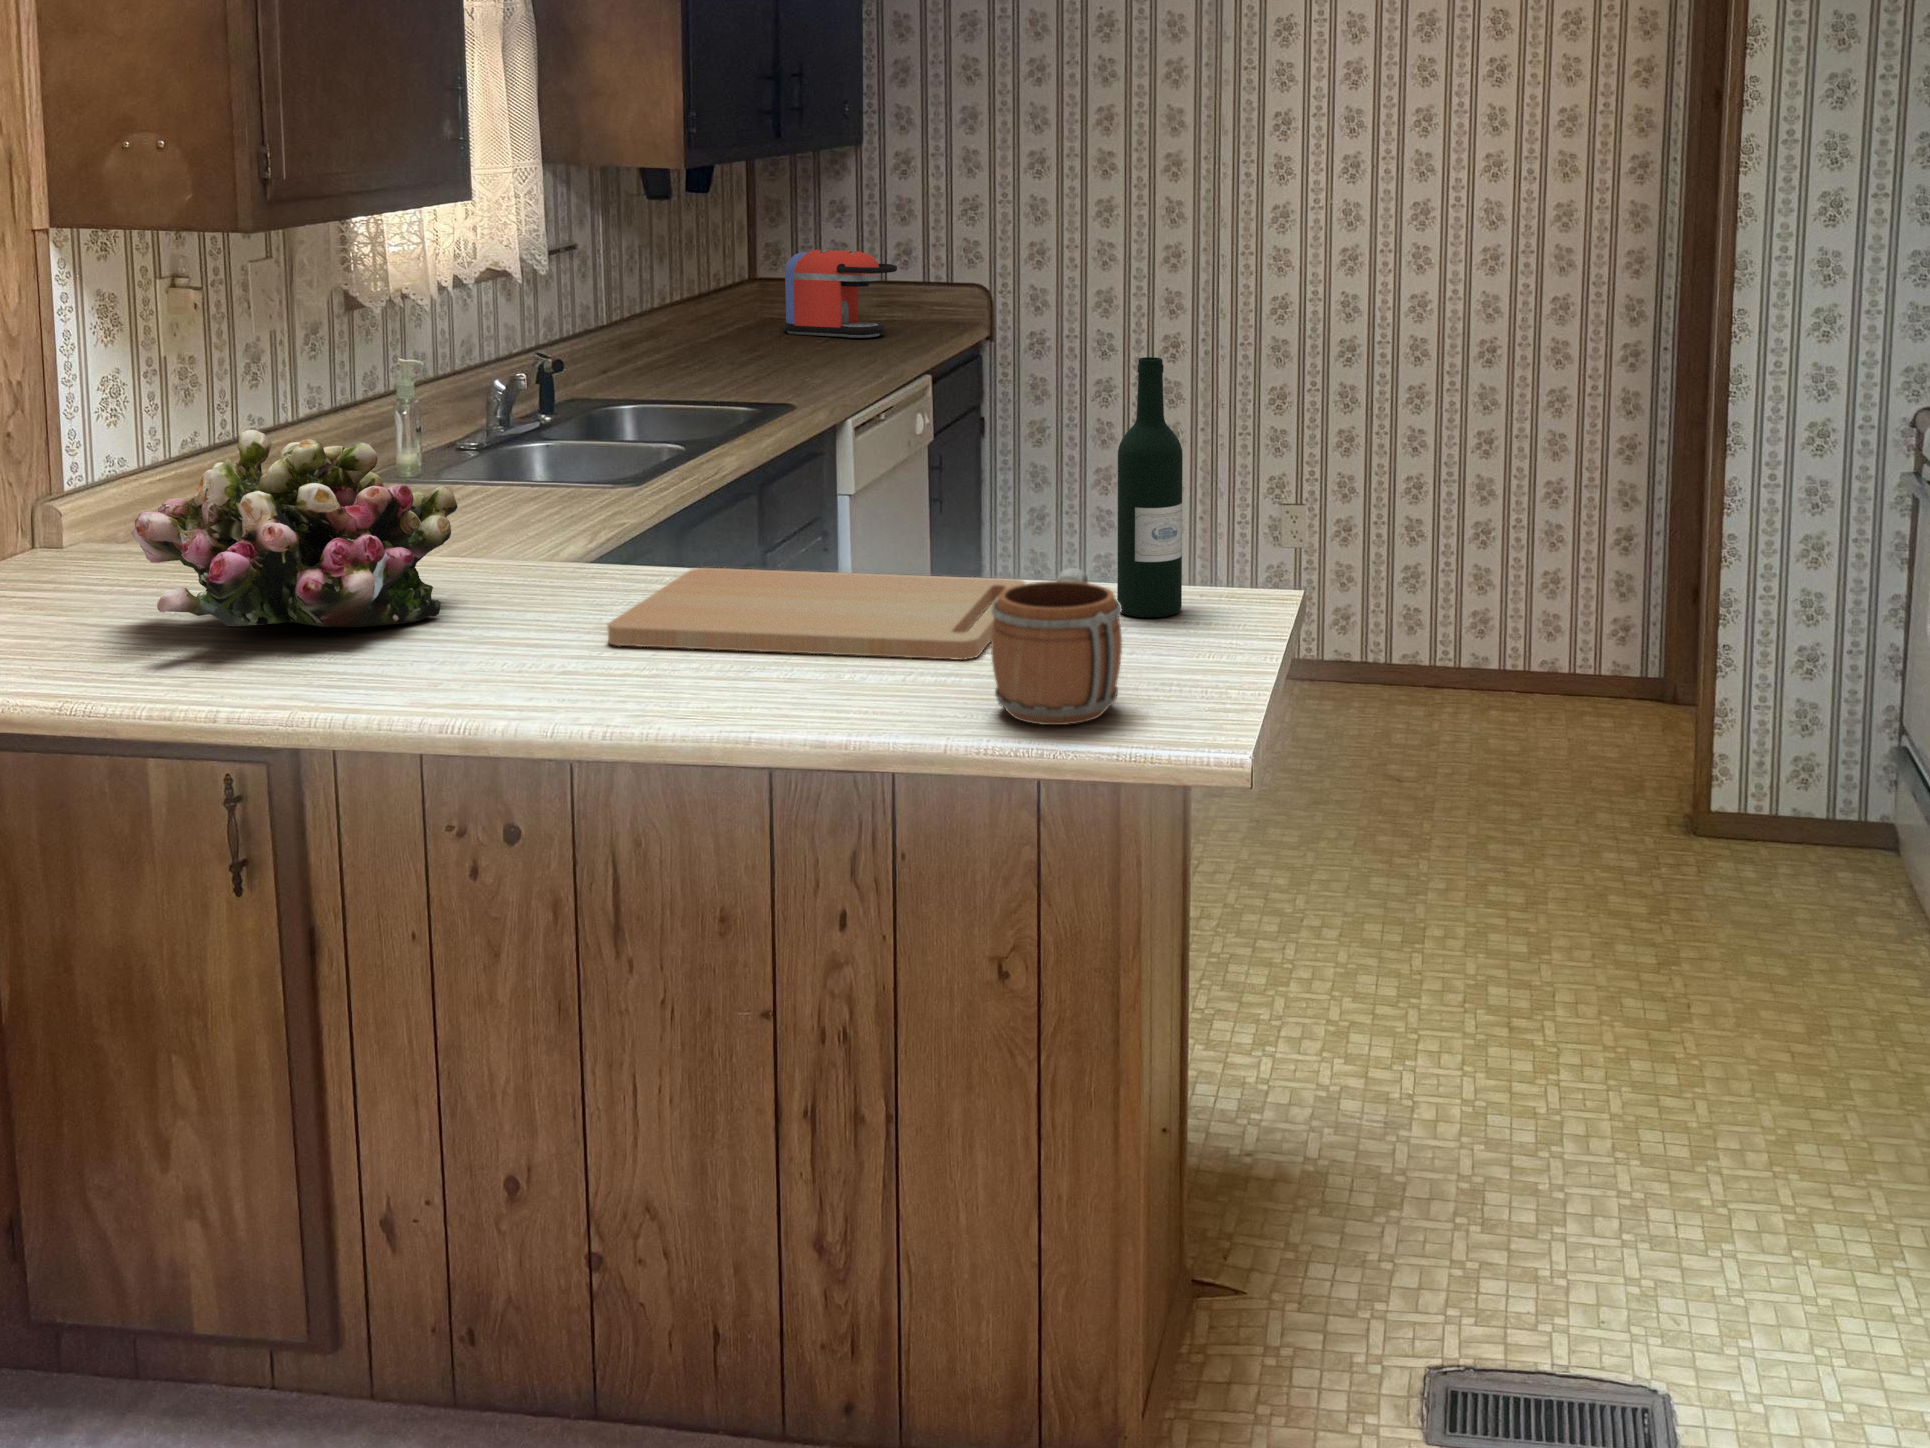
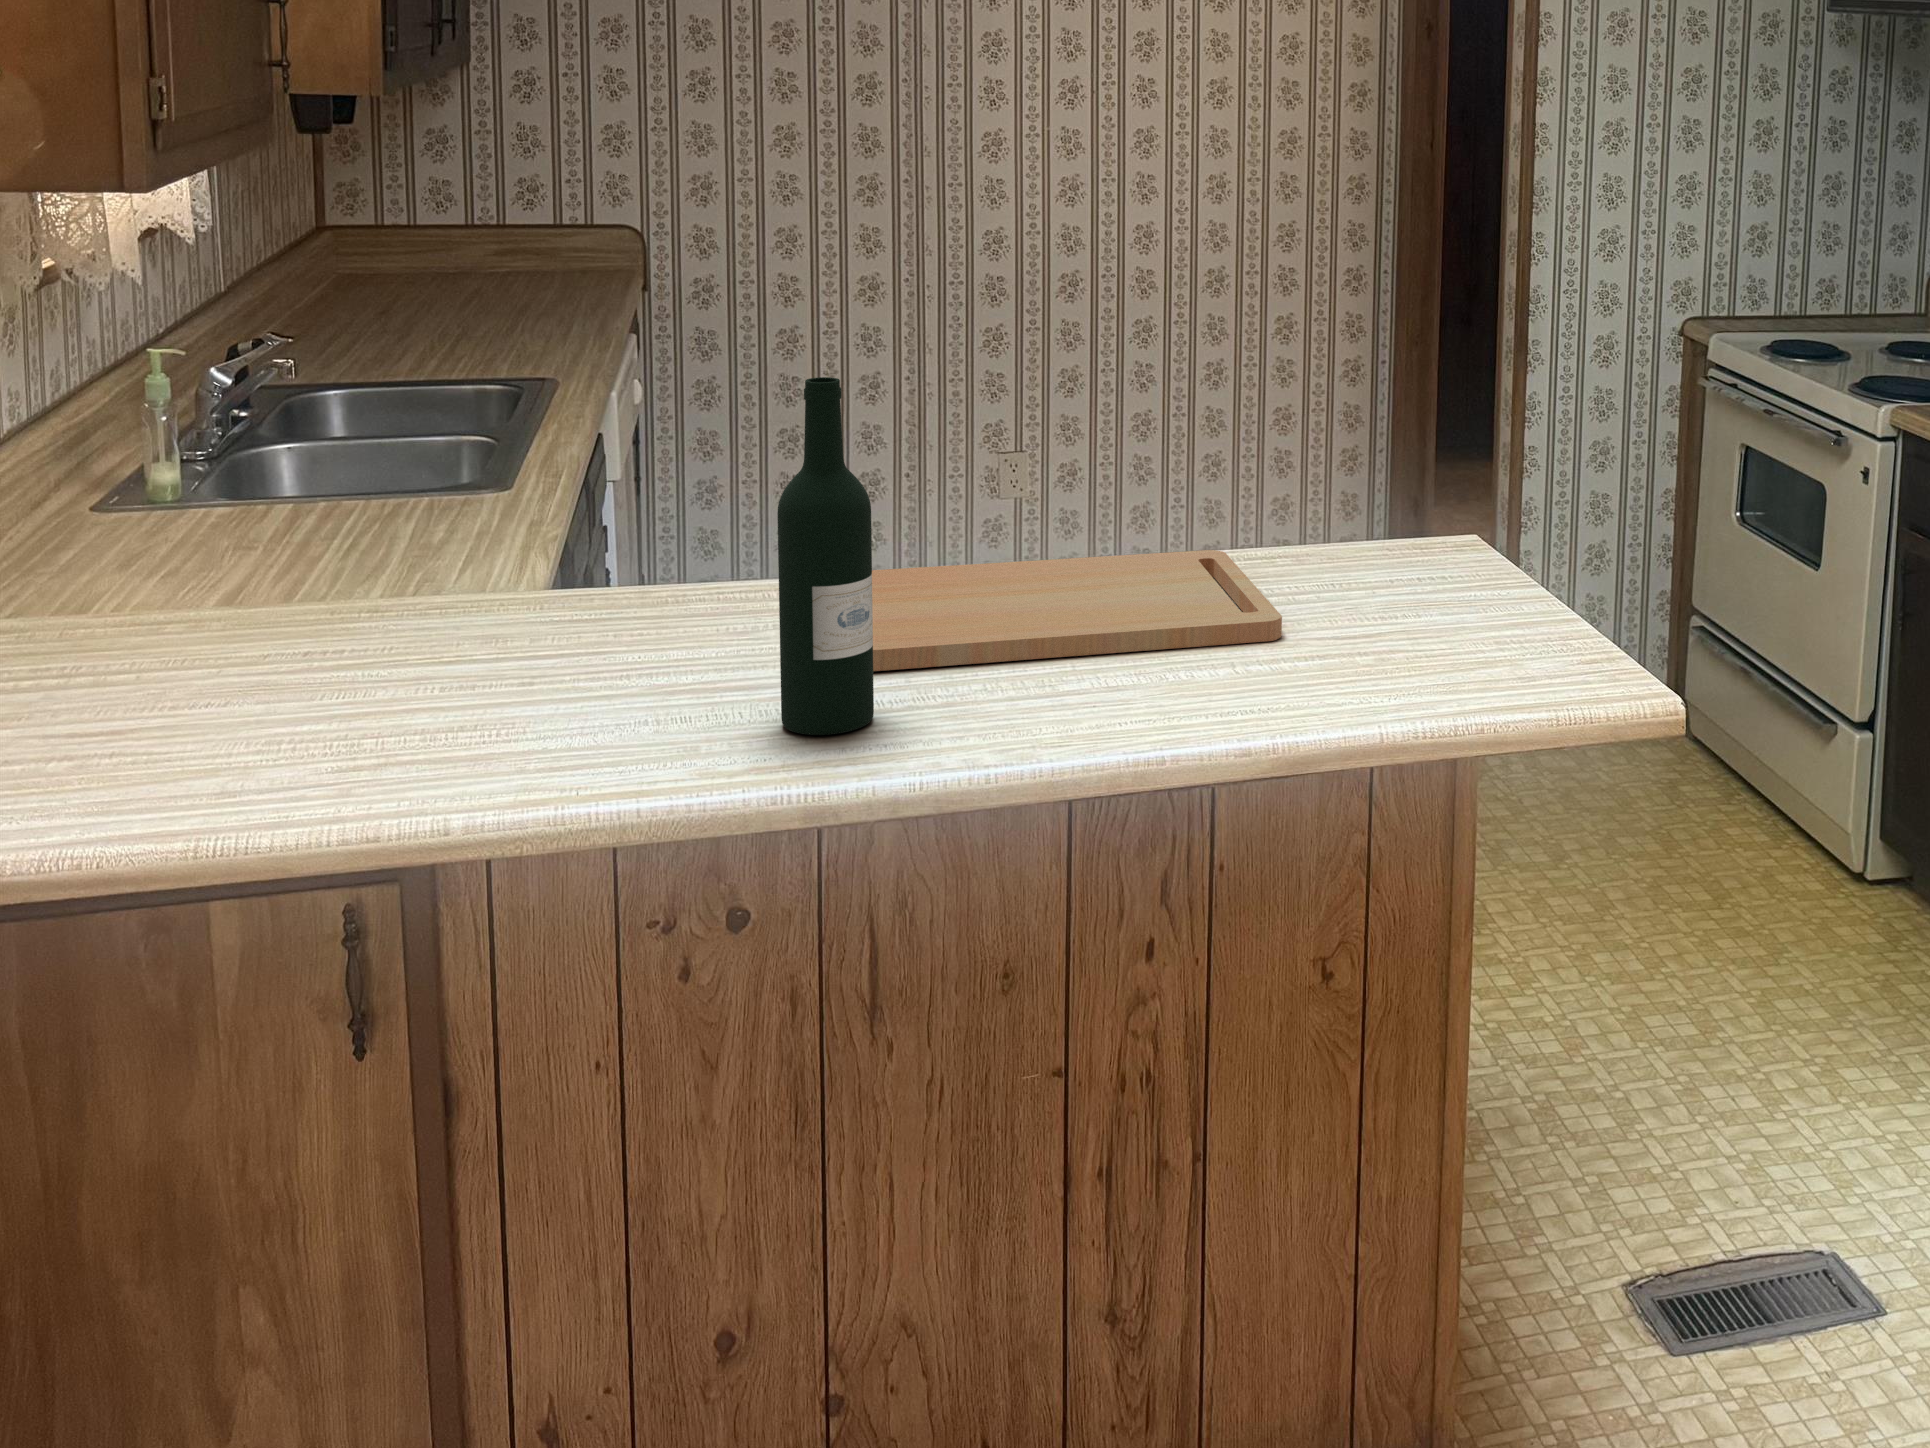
coffee maker: present [783,250,897,338] -> none [401,190,555,294]
wine bottle: present [1117,357,1183,617] -> present [777,377,874,735]
flower arrangement: present [131,430,457,627] -> none [138,449,581,709]
mug: present [991,568,1122,725] -> none [1392,529,1534,696]

